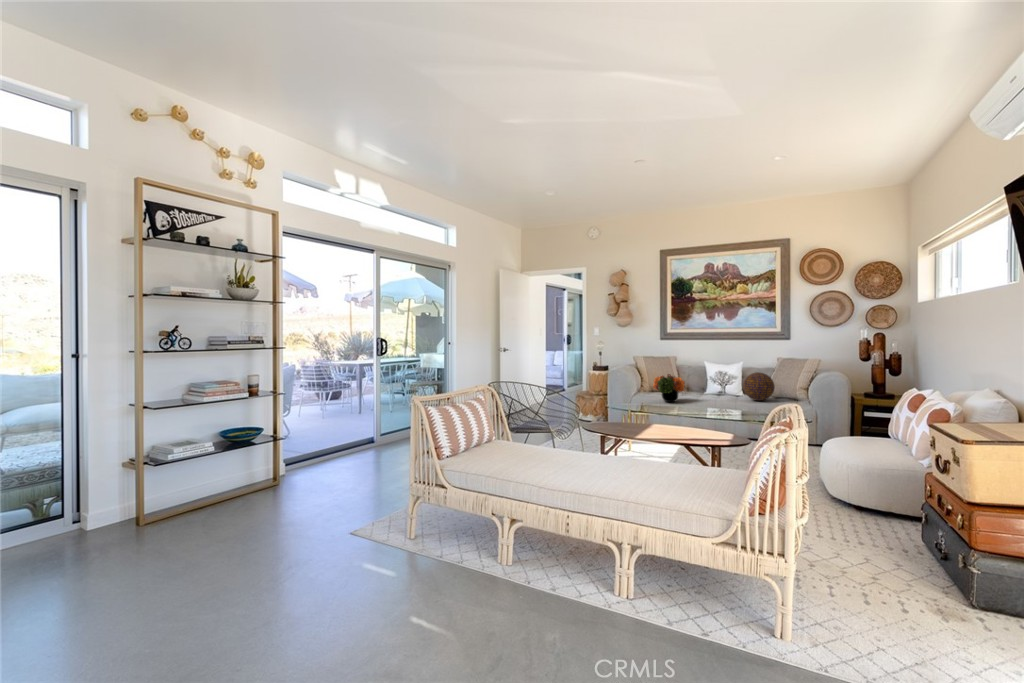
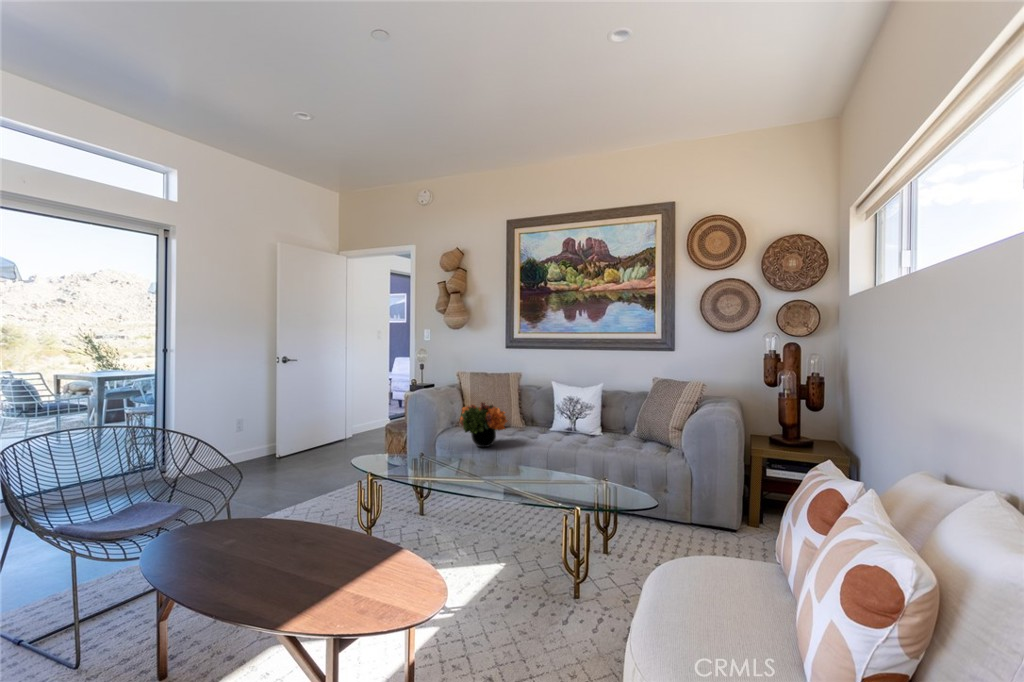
decorative orb: present [743,372,775,401] -> none [590,402,635,447]

